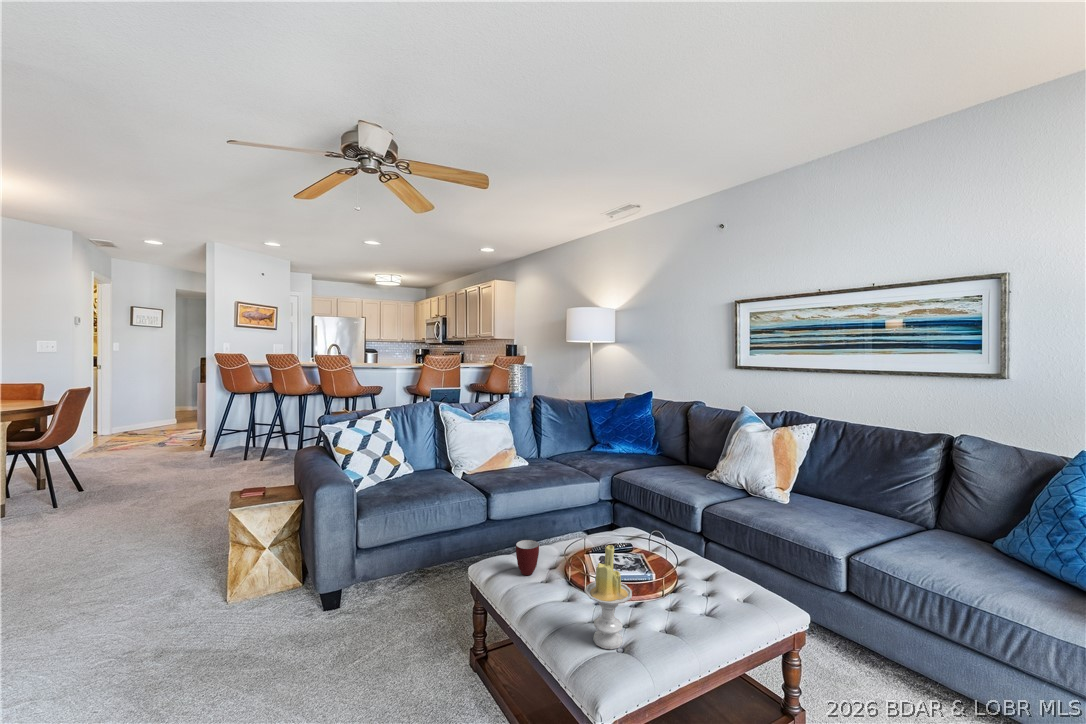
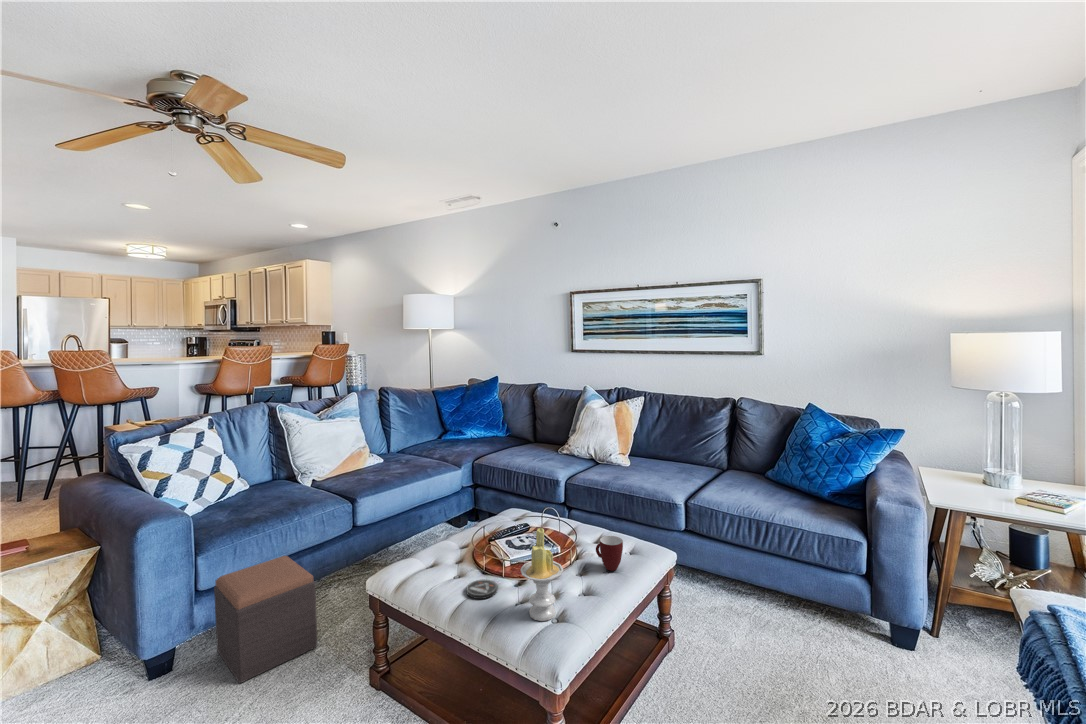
footstool: none [365,534,437,636] -> present [214,556,317,683]
mug: present [516,540,539,575] -> present [596,536,623,571]
coaster: none [542,590,574,610] -> present [466,579,497,599]

